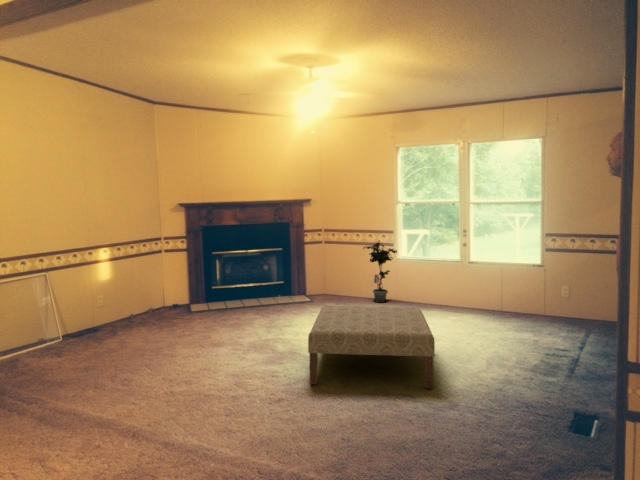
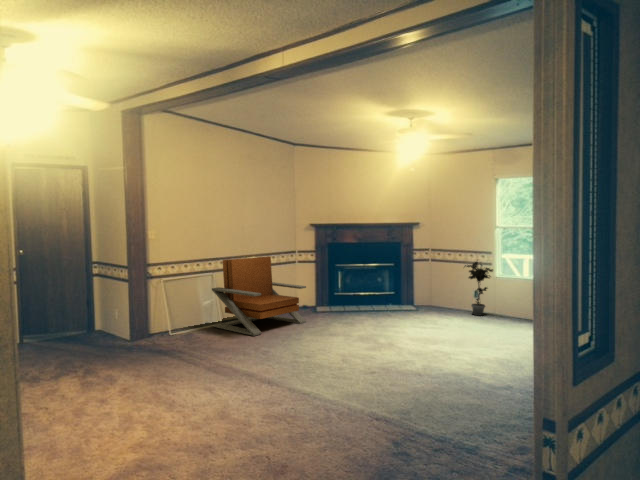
lounge chair: none [43,246,183,357] -> present [212,257,306,336]
ottoman: present [308,306,435,389] -> none [387,310,493,378]

